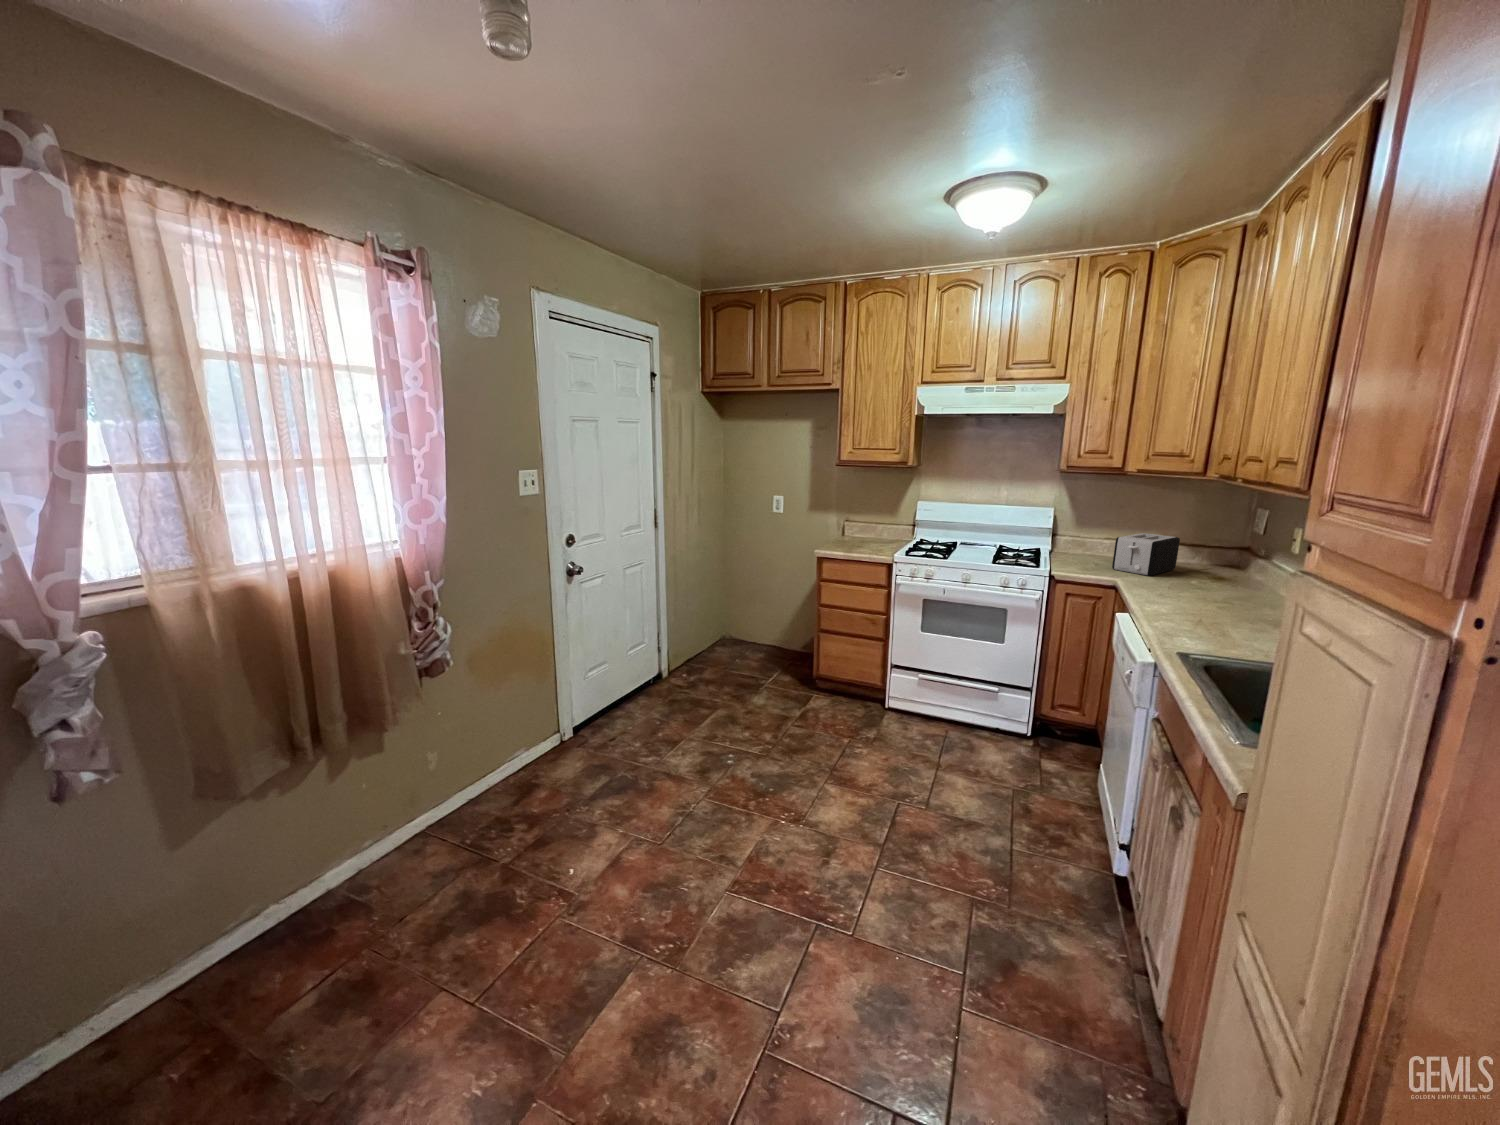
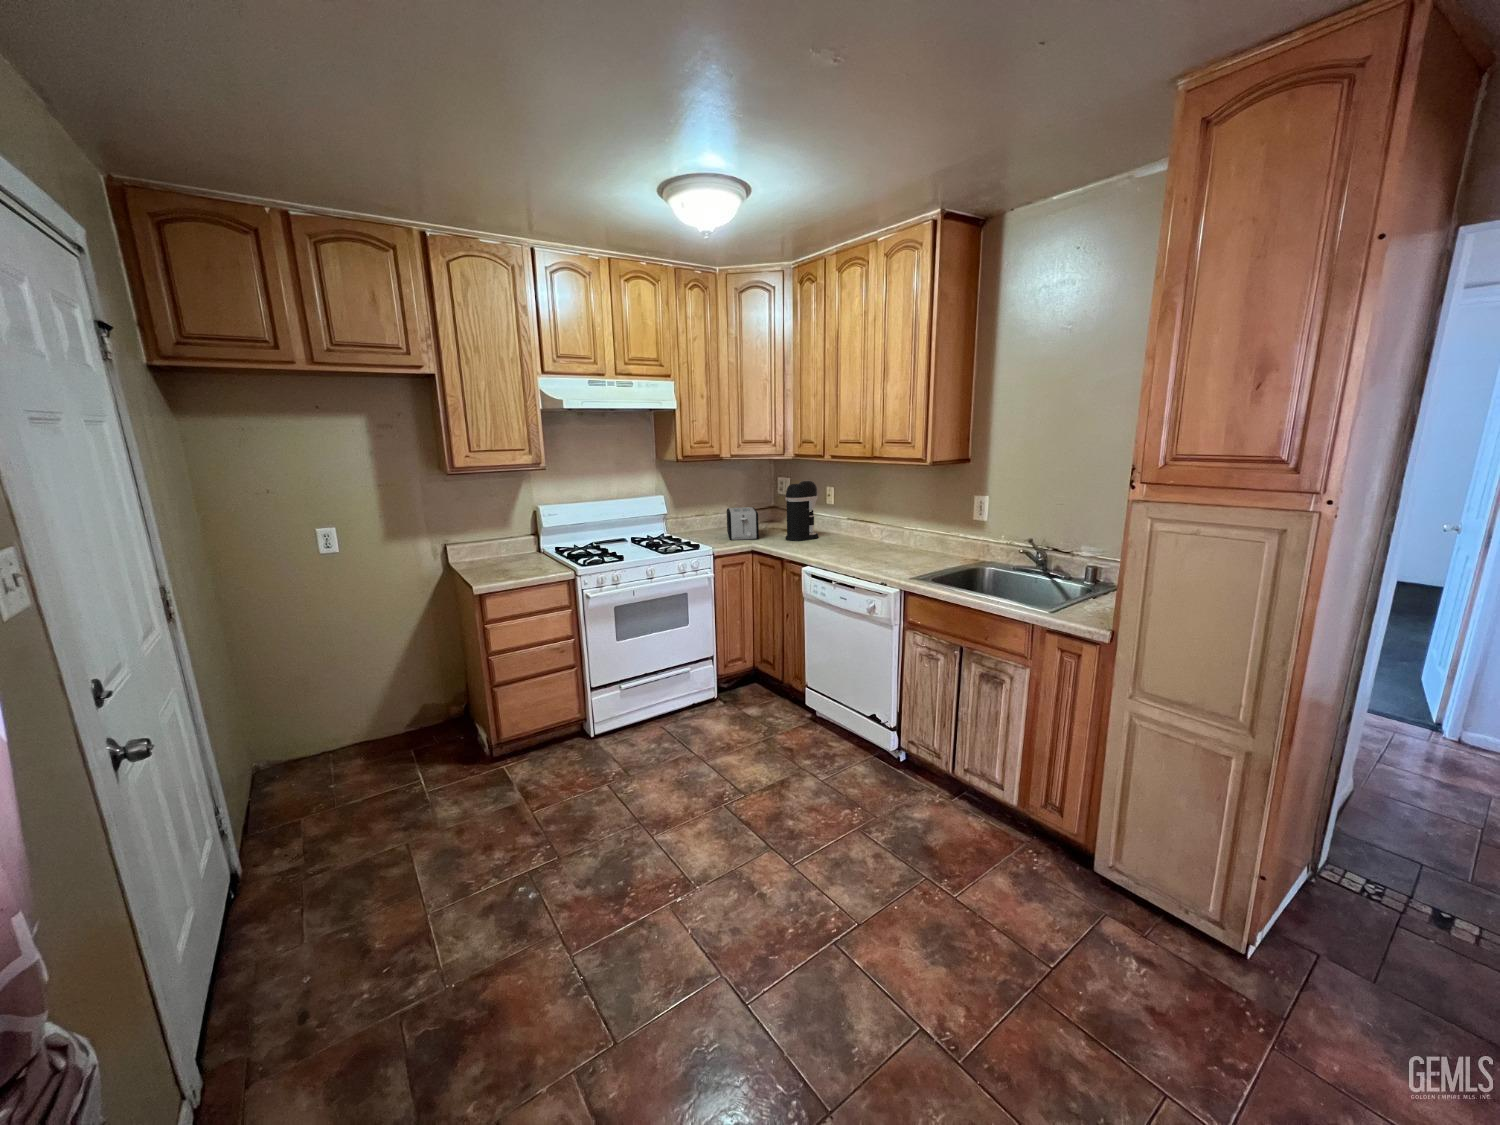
coffee maker: none [1186,511,1260,594] -> present [785,480,818,541]

